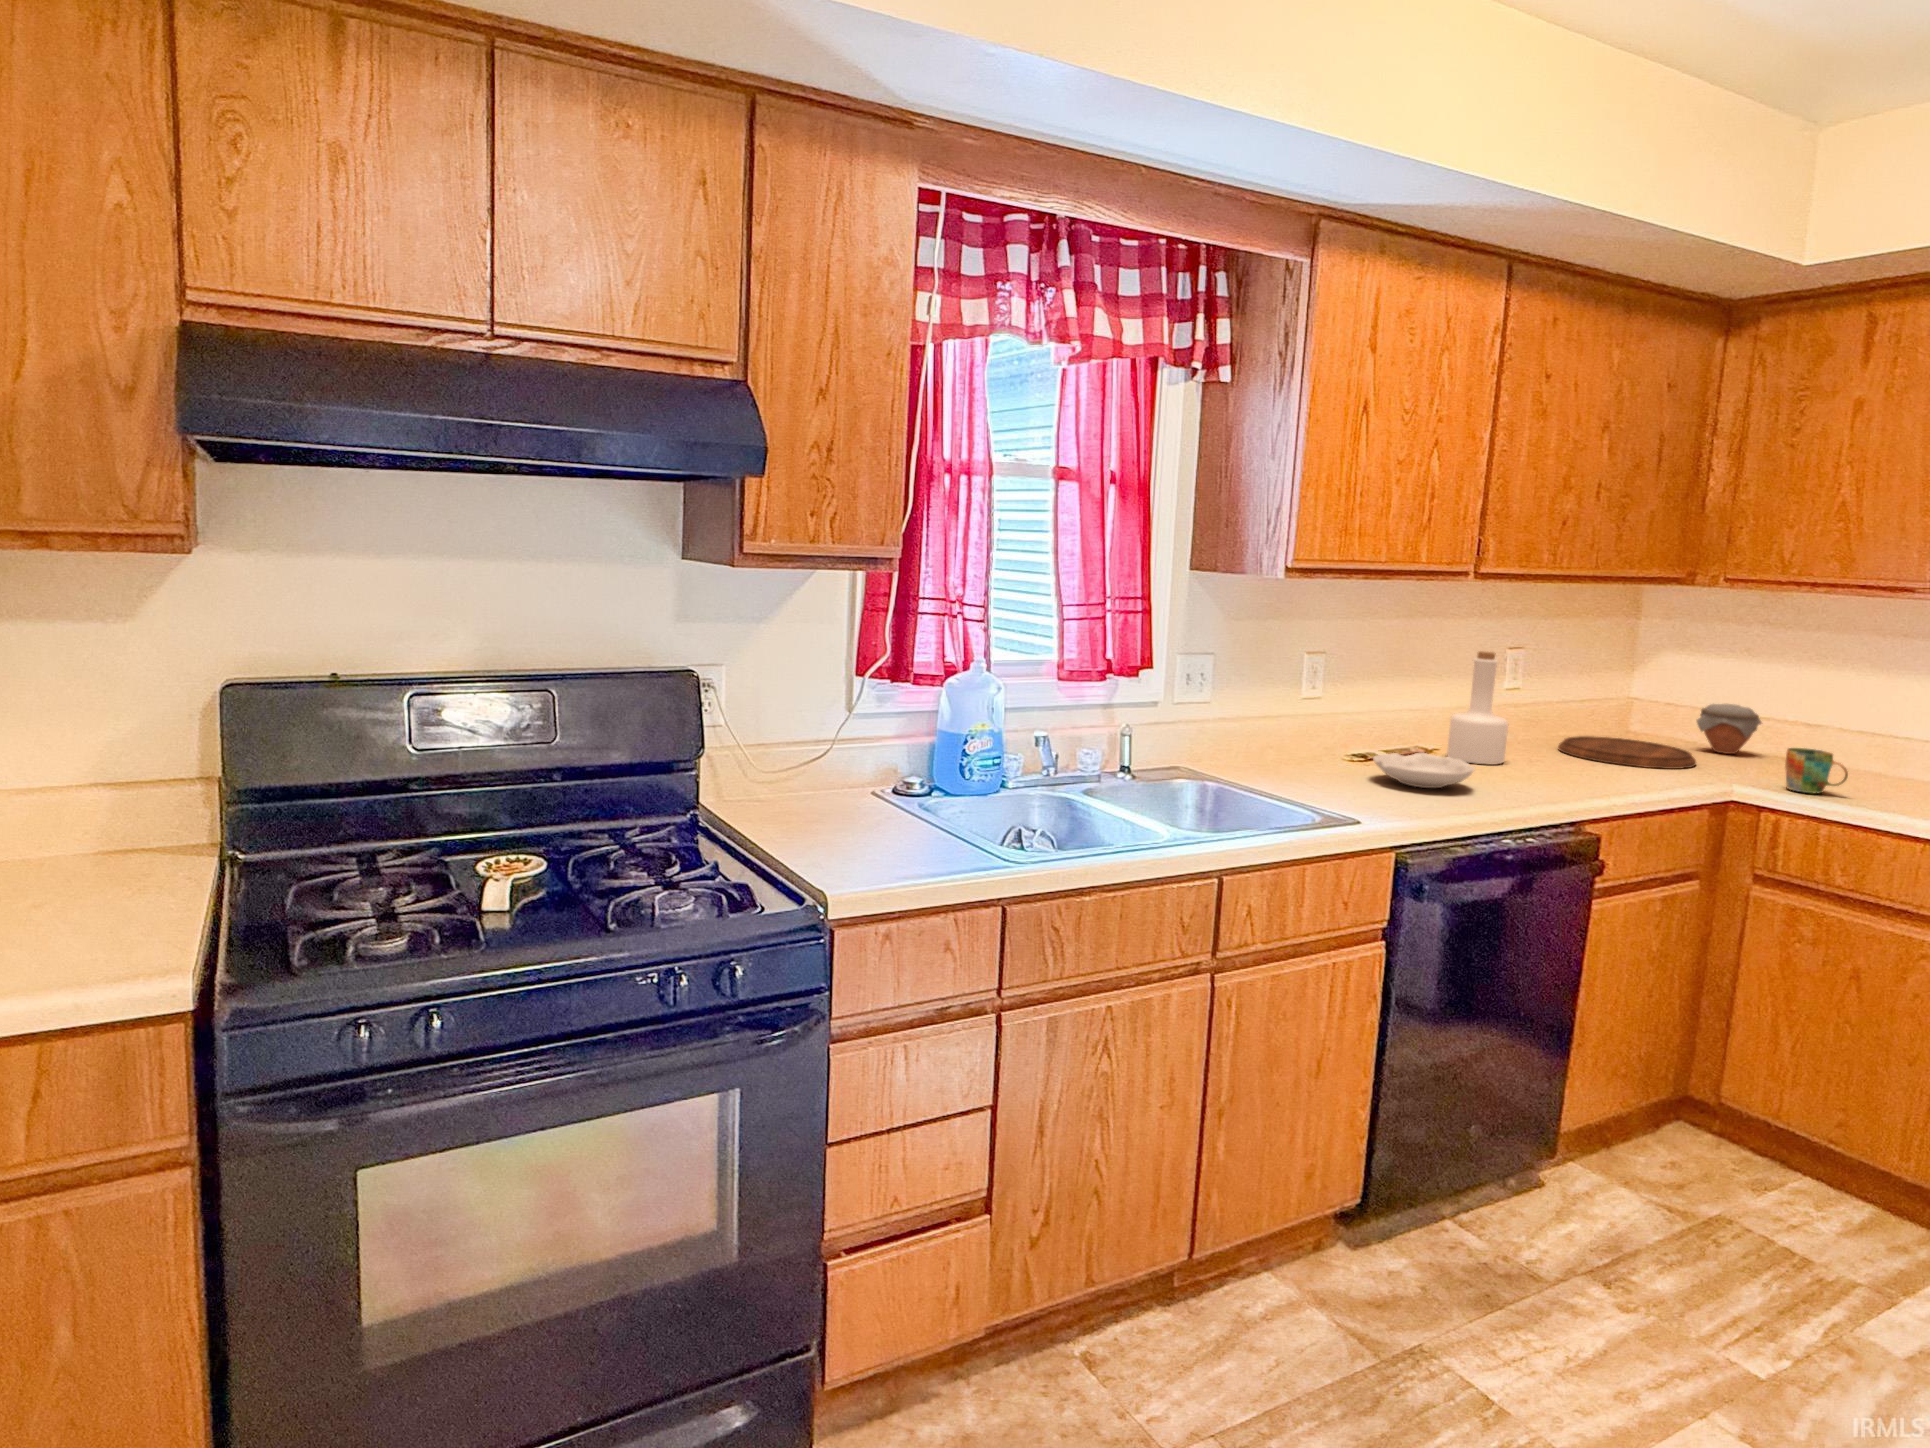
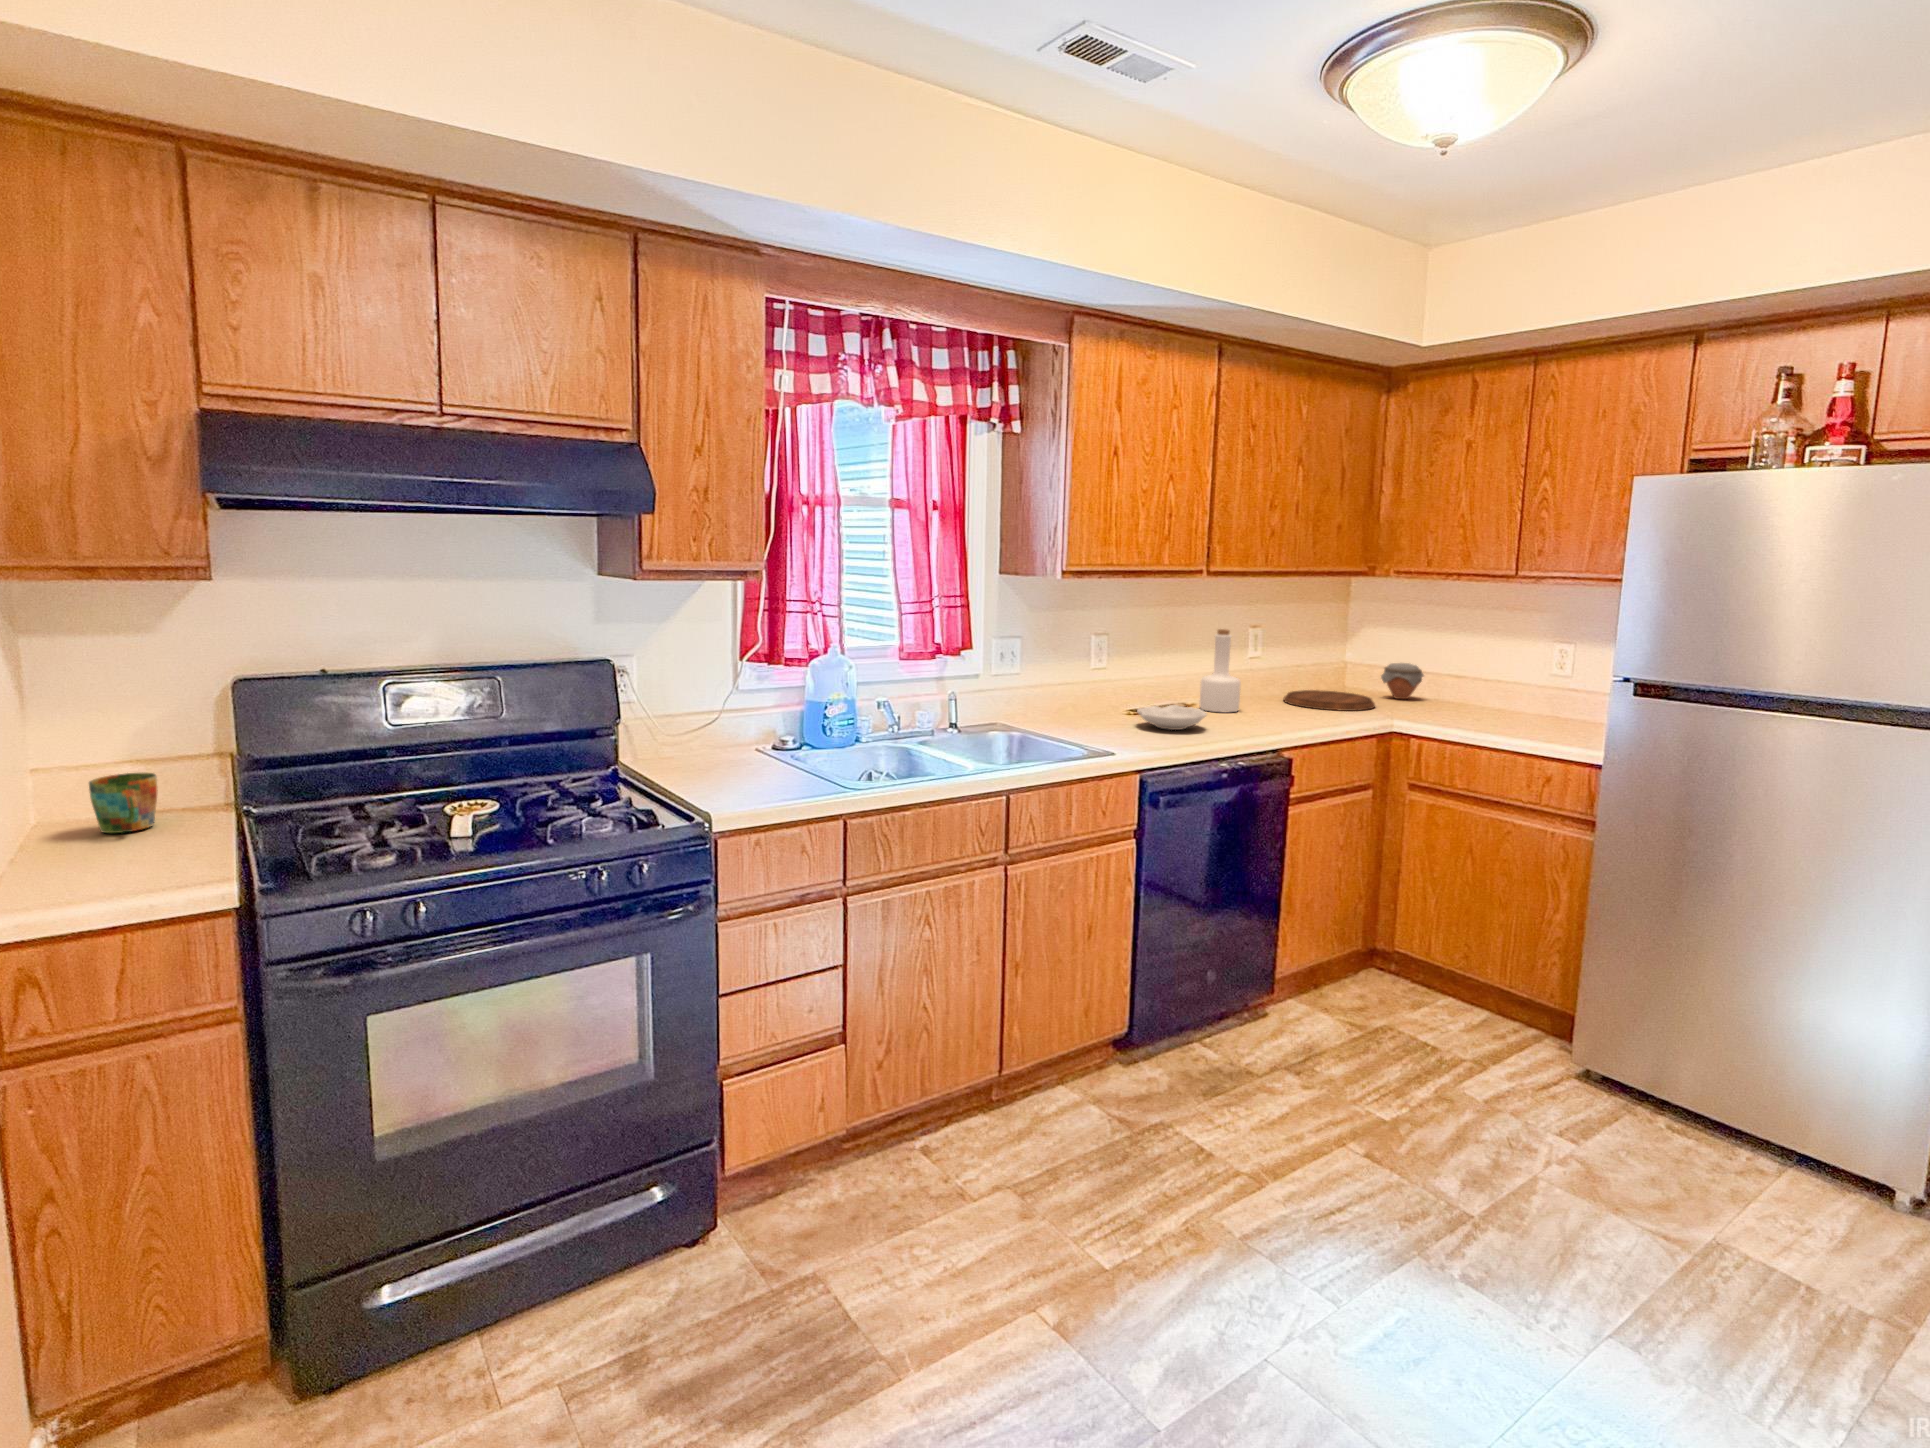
mug: present [1785,748,1848,793] -> present [89,773,158,833]

